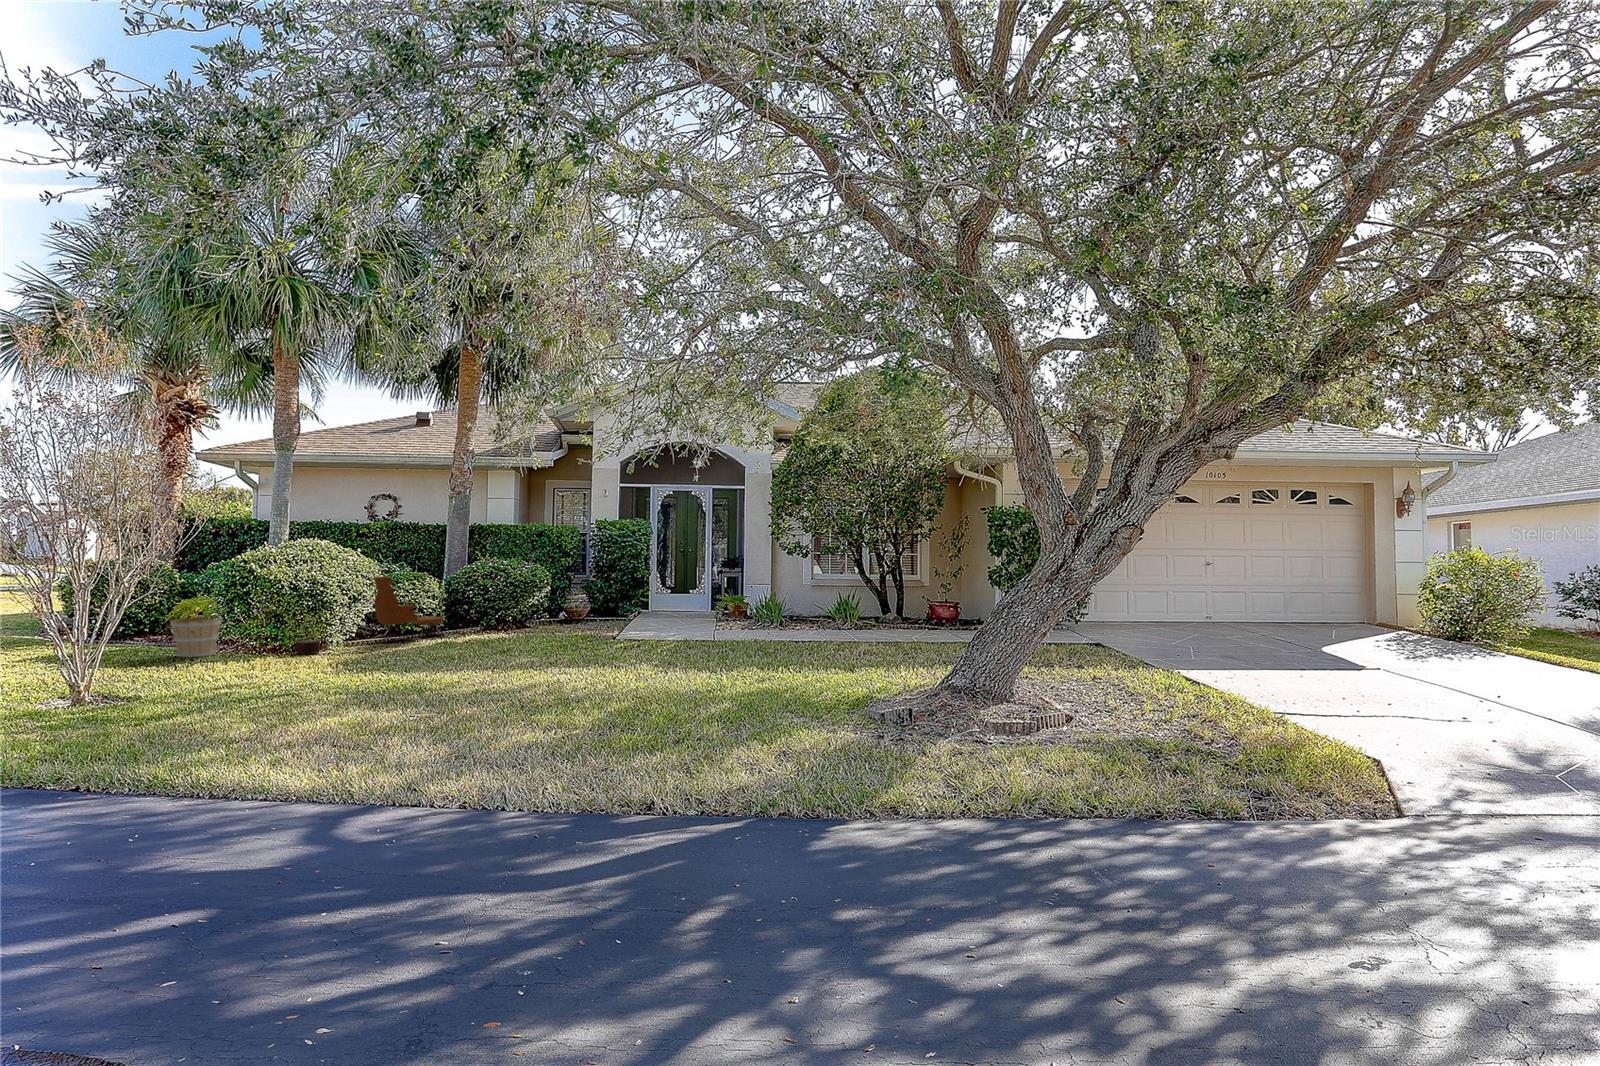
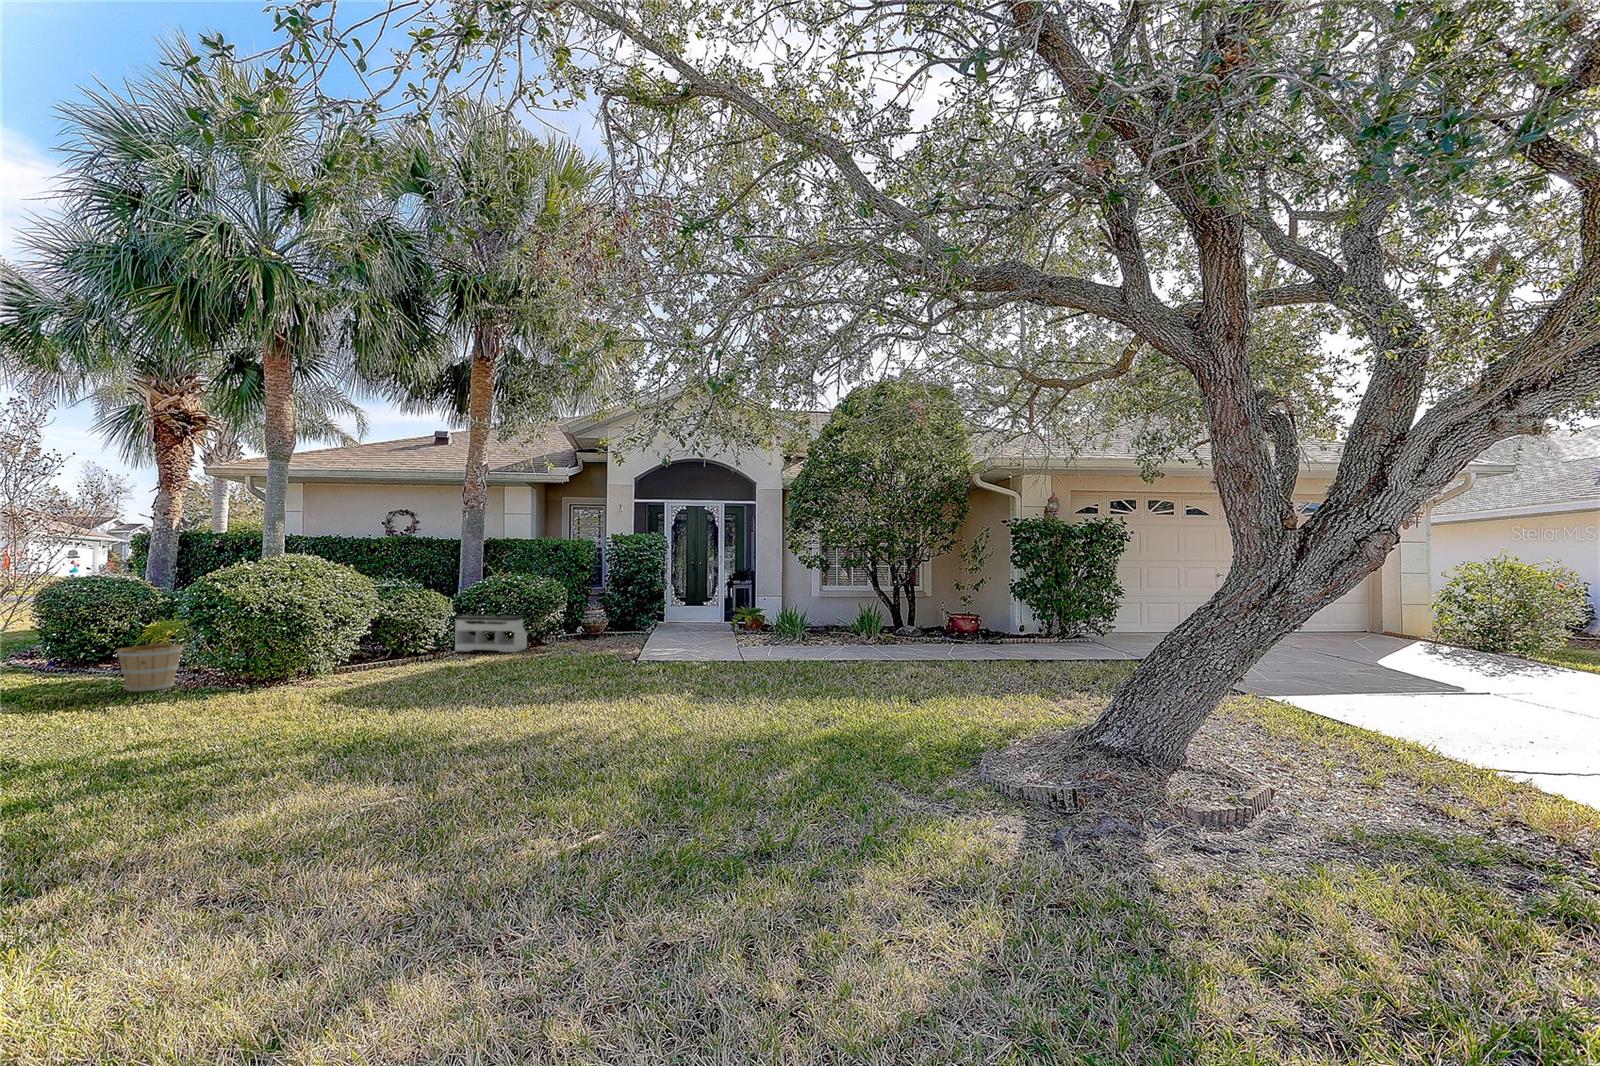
lounge chair: present [373,576,444,639] -> none [364,594,448,665]
bench: none [449,597,517,633] -> present [455,615,527,652]
decorative plant: present [291,614,321,654] -> none [261,639,300,685]

